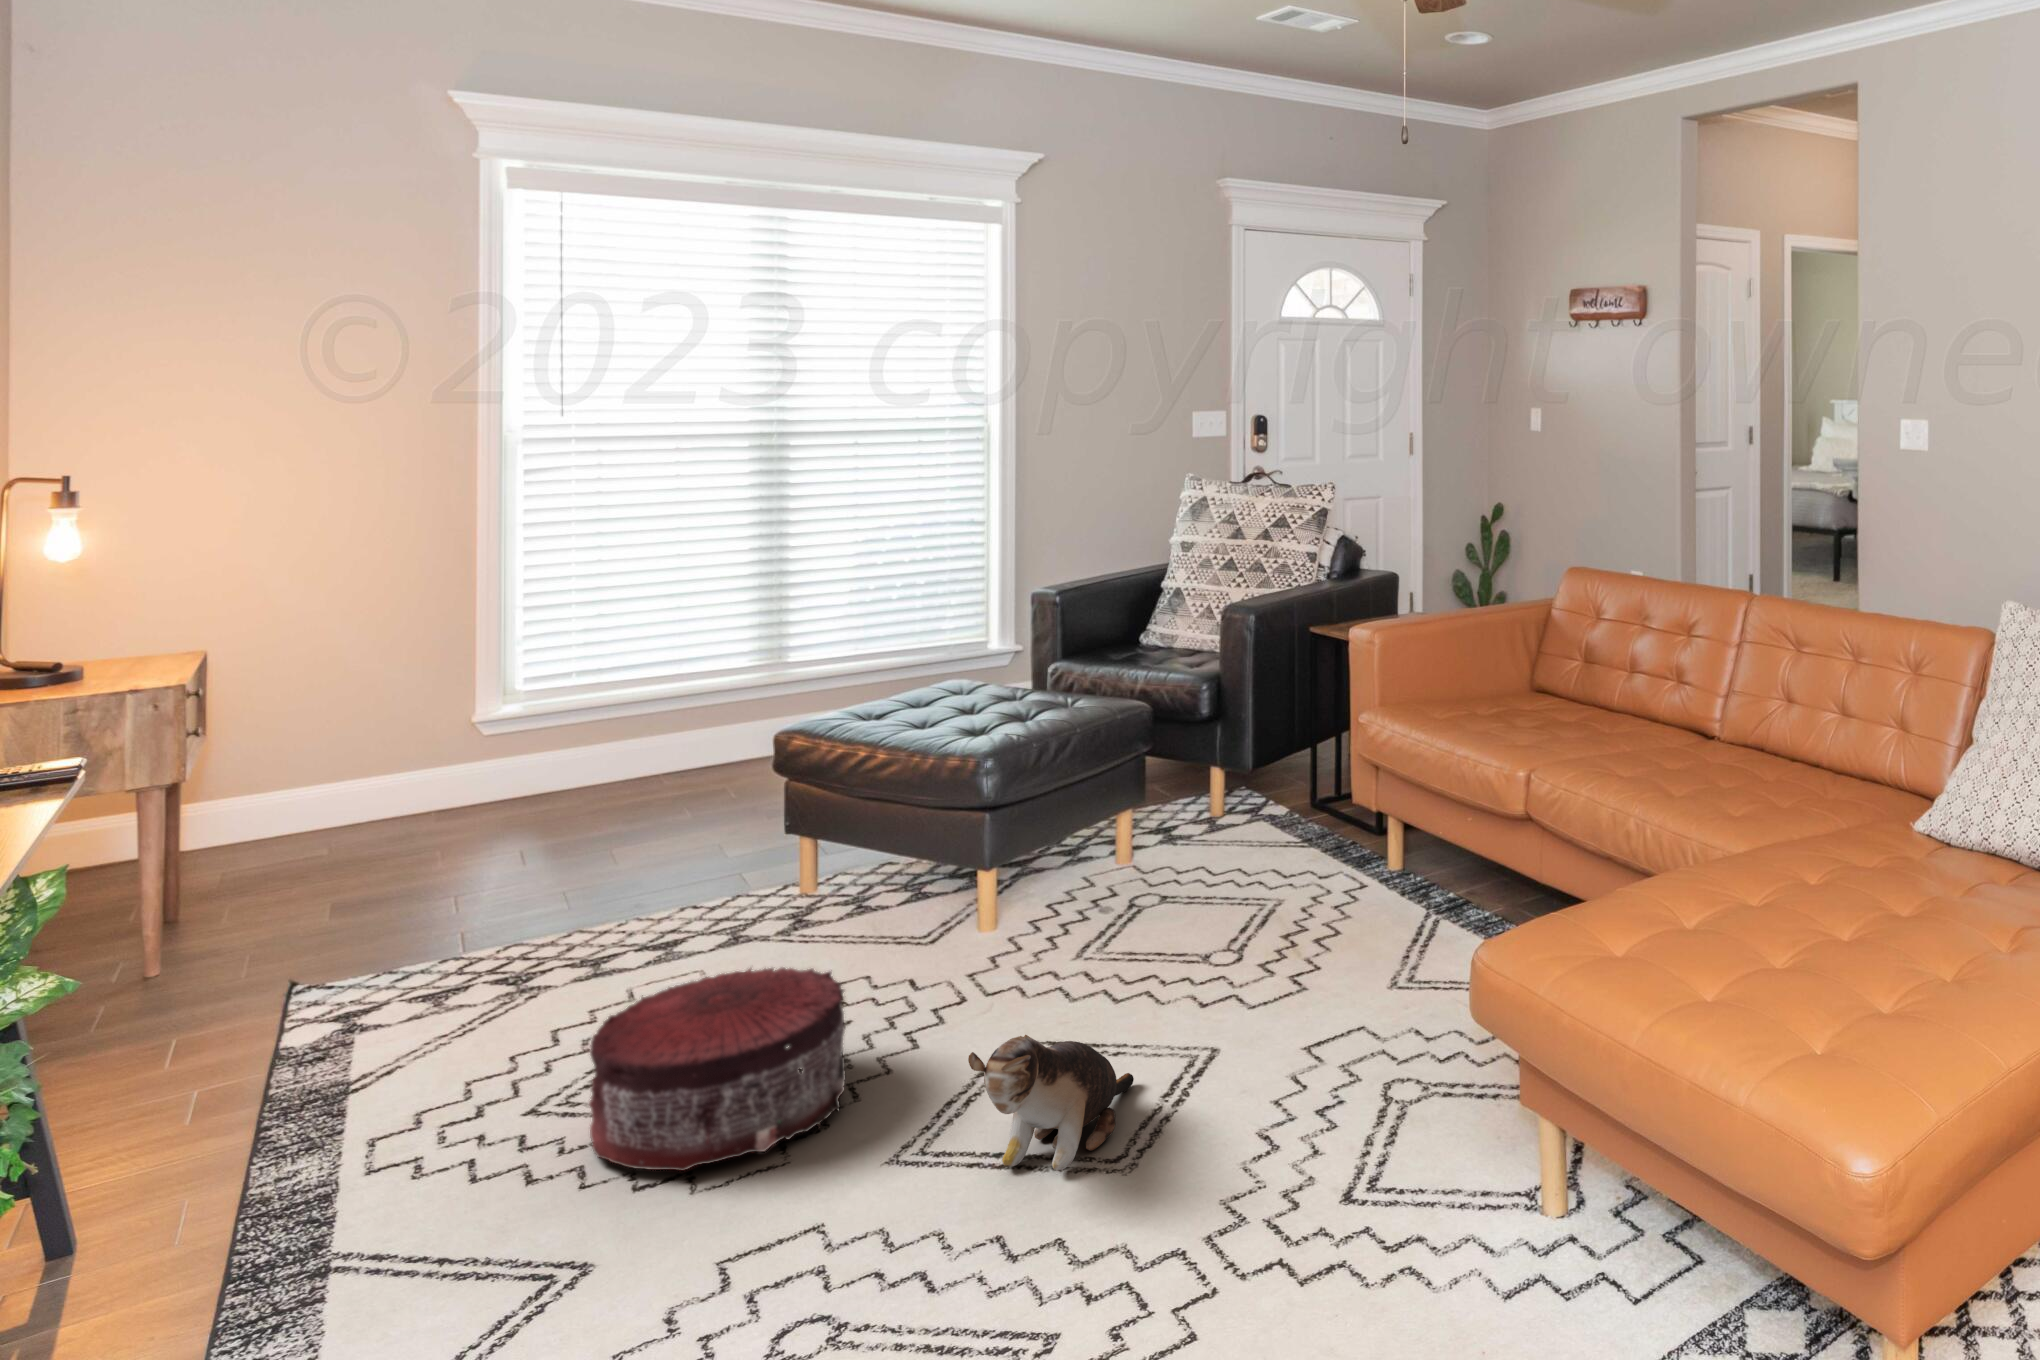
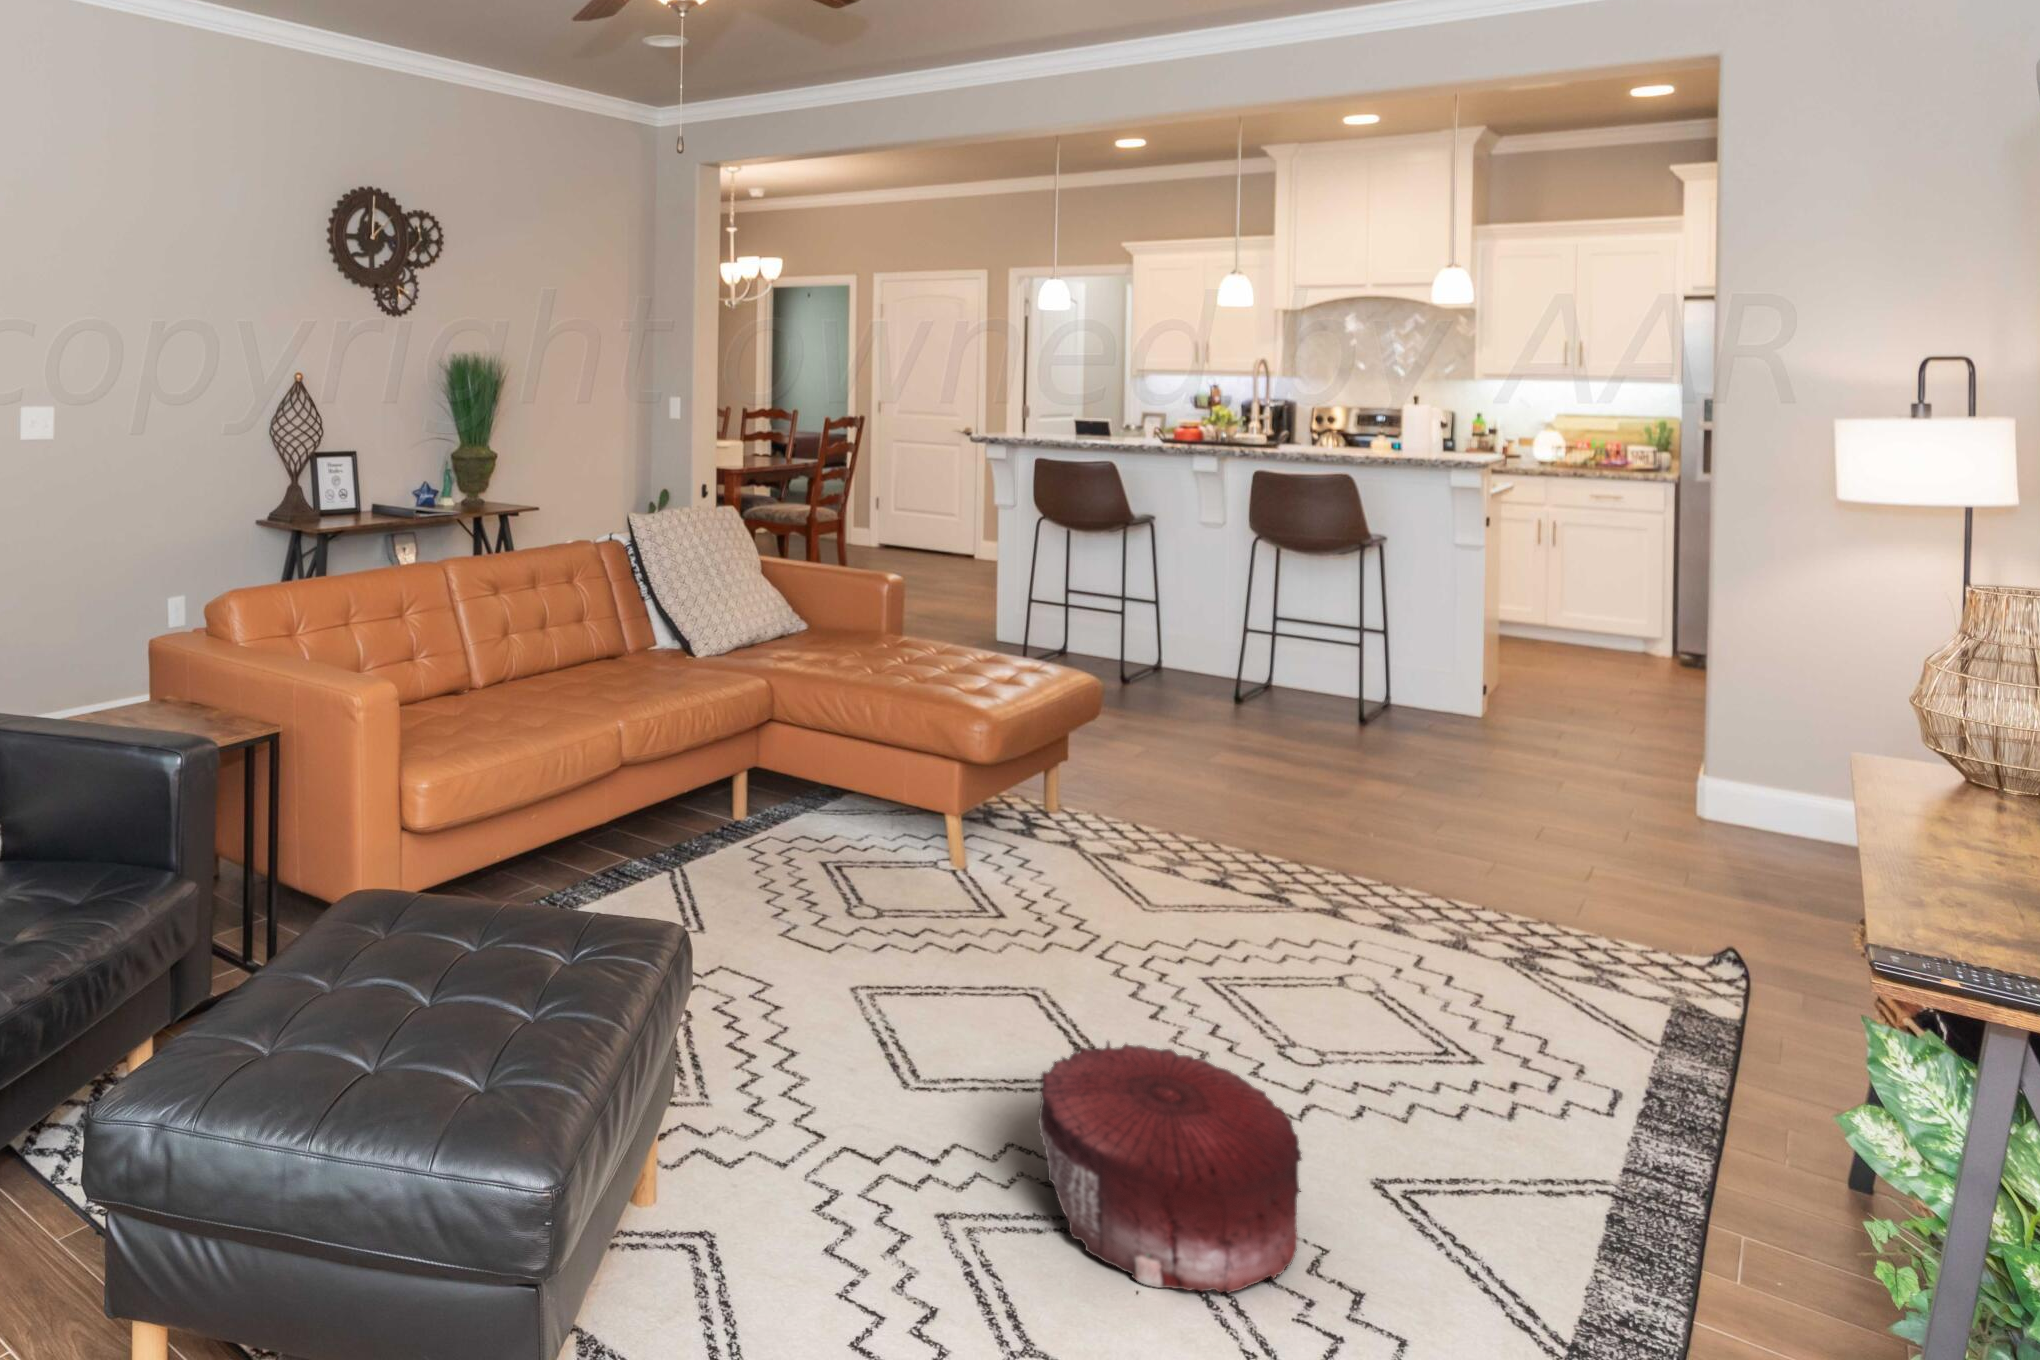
plush toy: present [968,1035,1134,1171] -> none [939,909,1143,1034]

